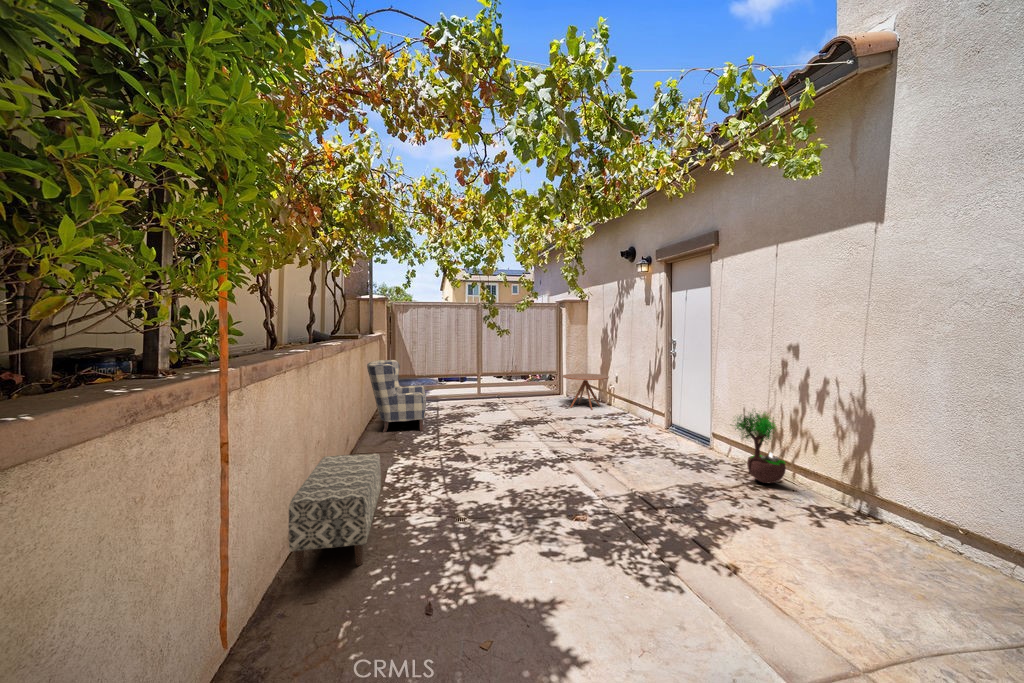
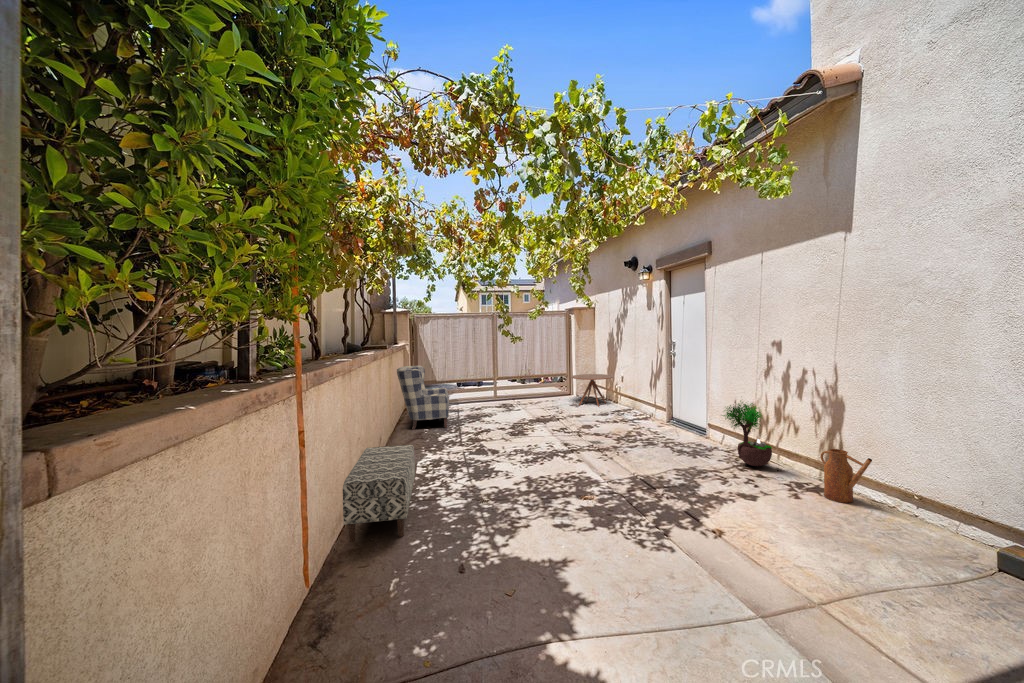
watering can: none [843,468,904,530] -> present [820,449,872,503]

